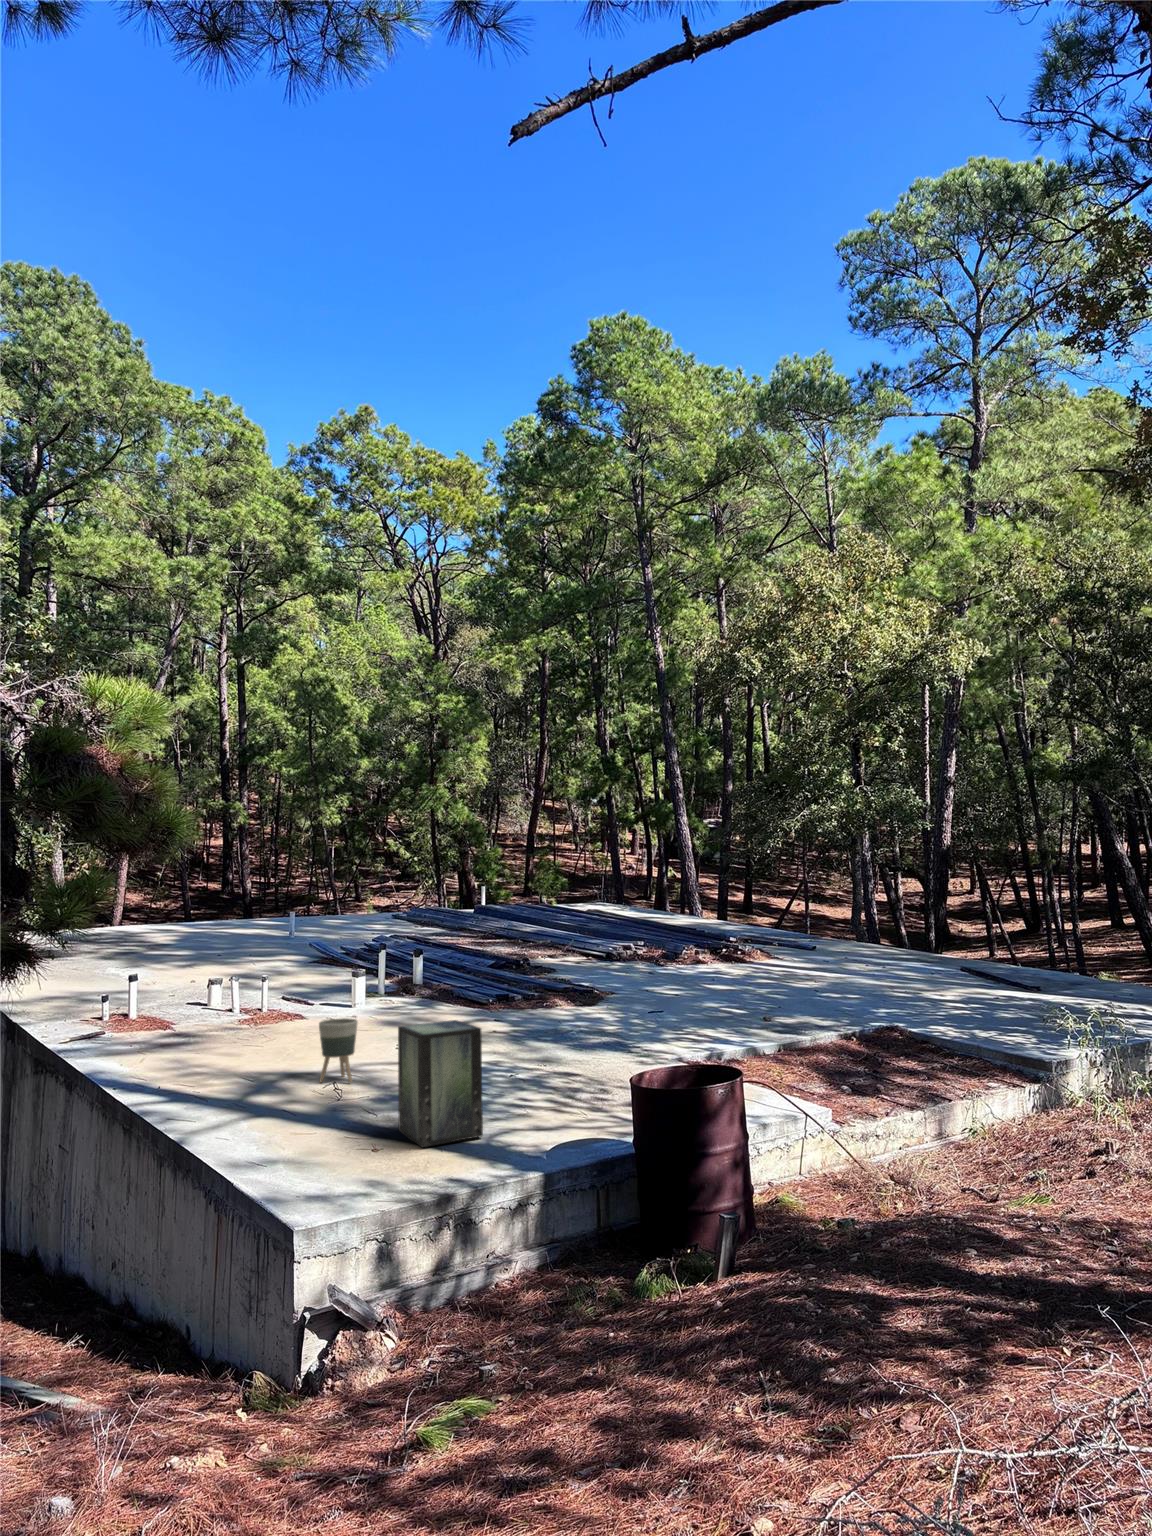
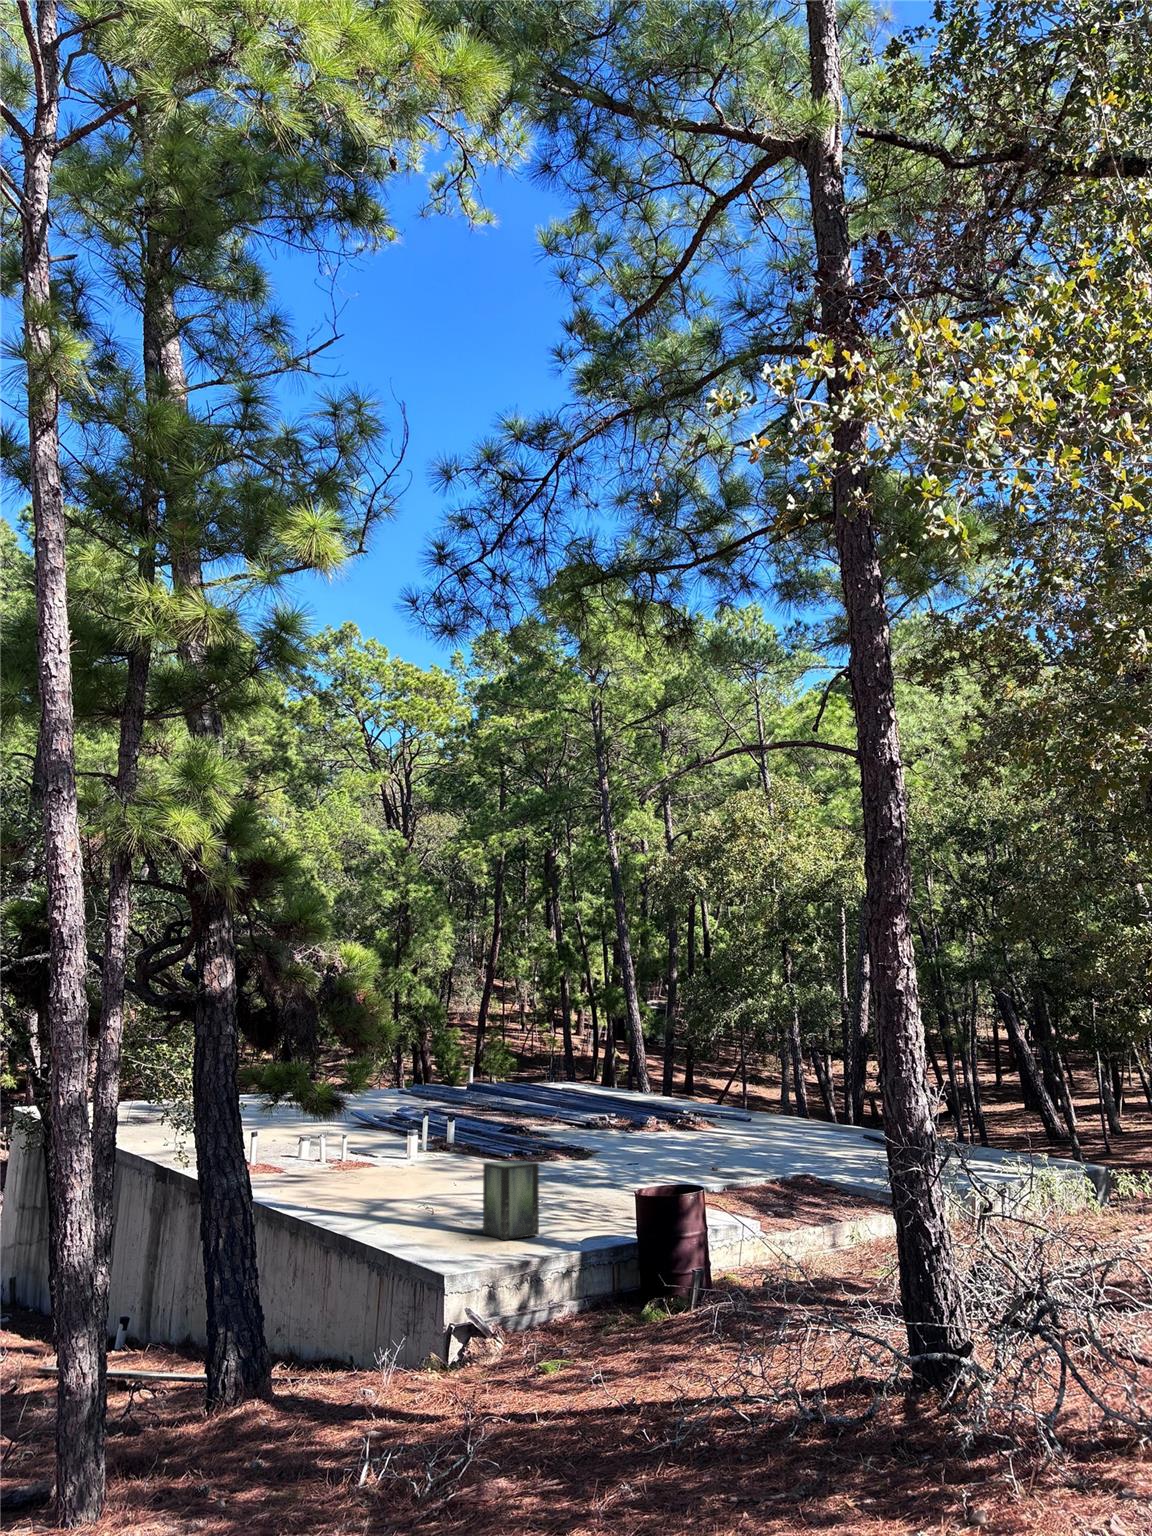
planter: present [319,1018,358,1083] -> none [412,1164,438,1209]

